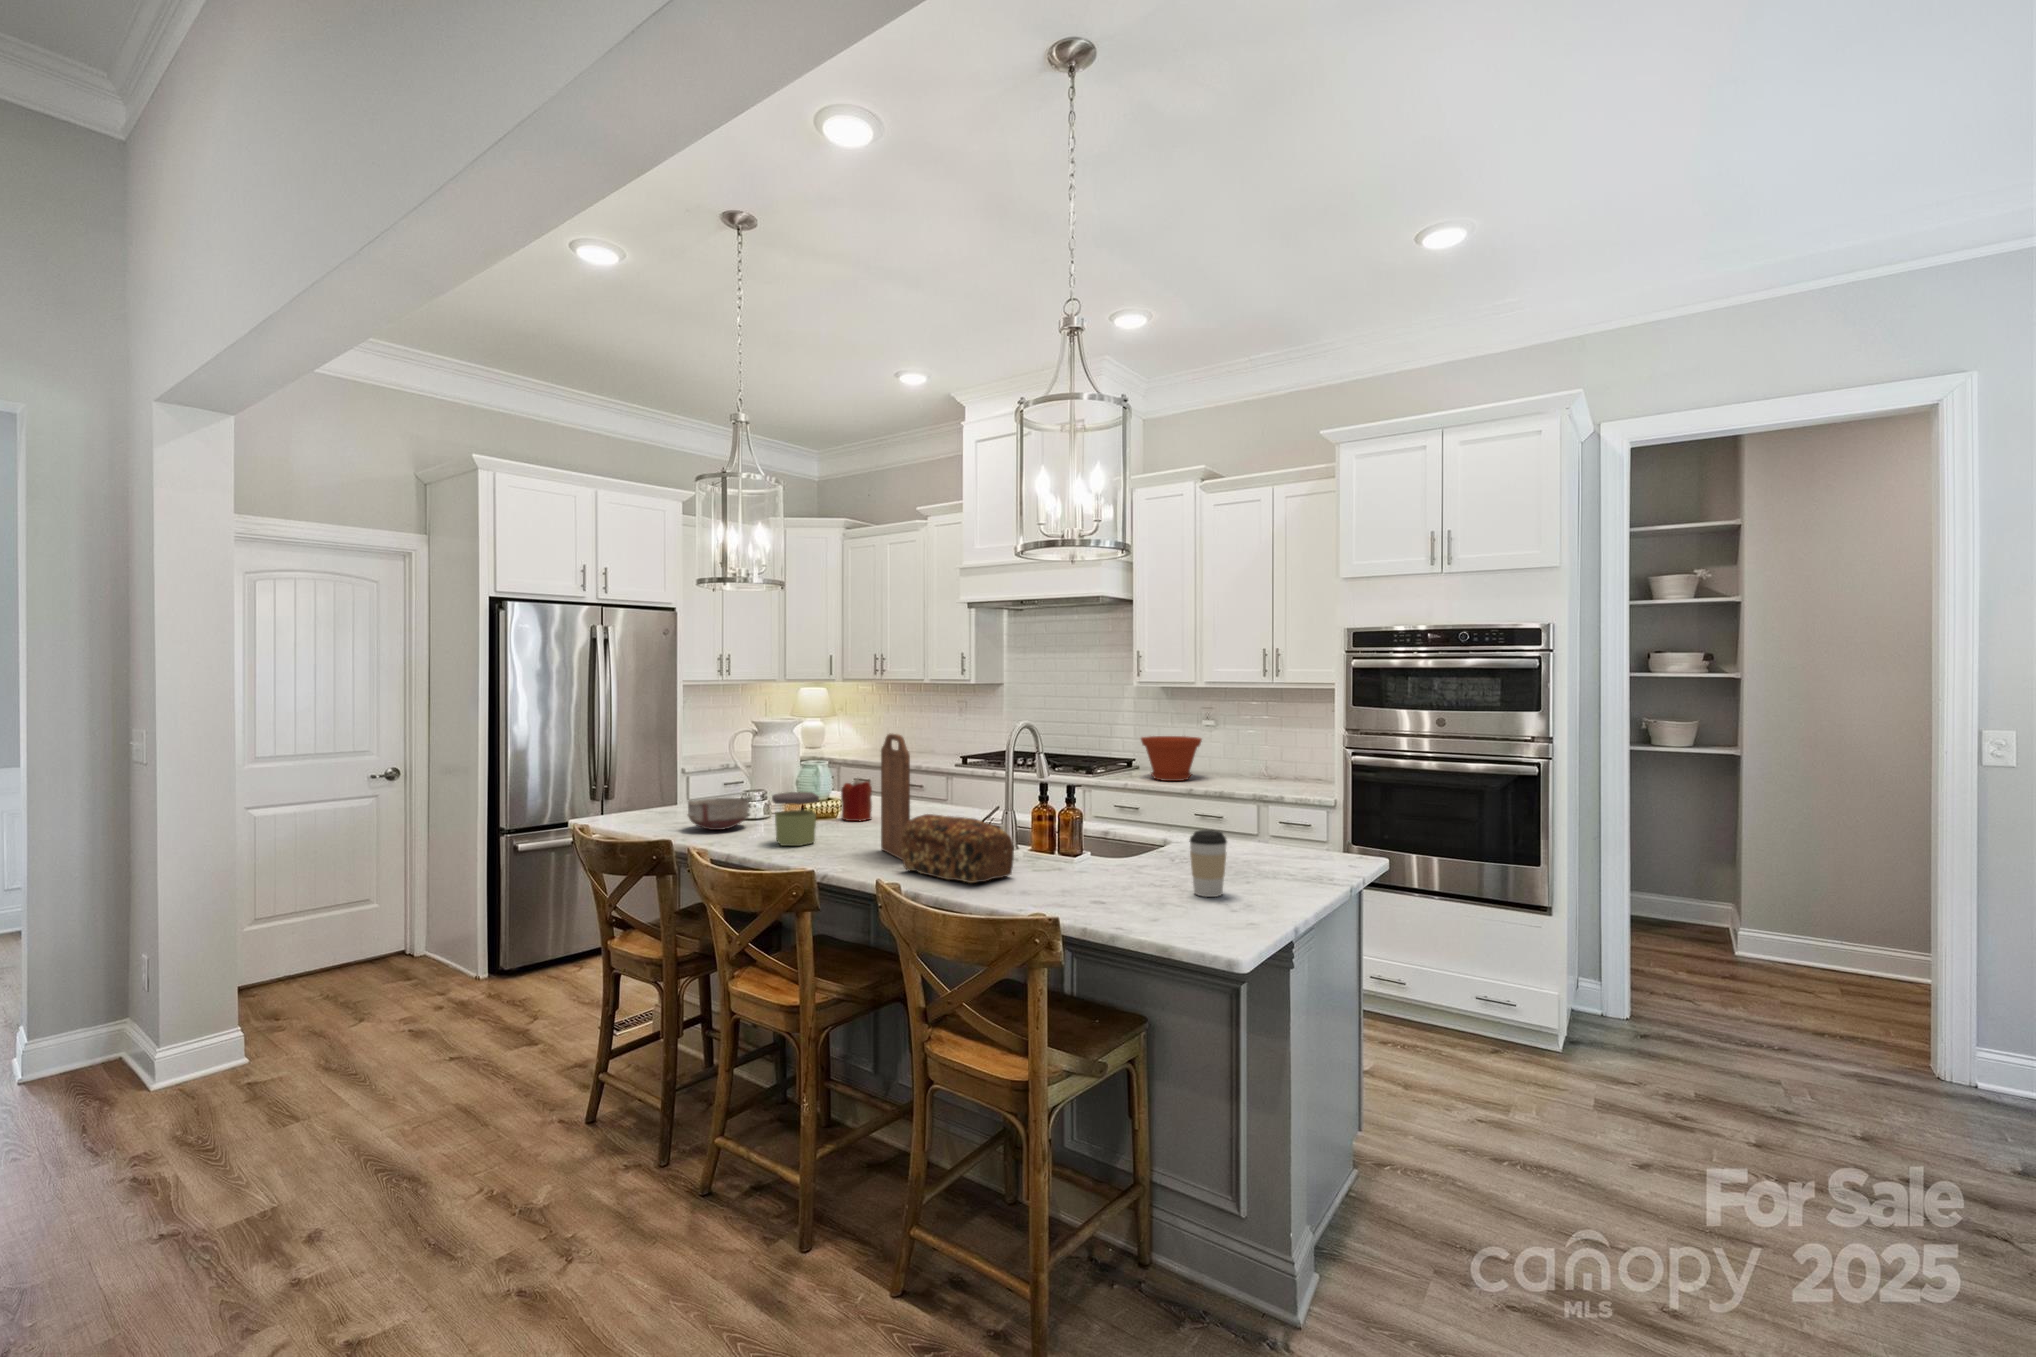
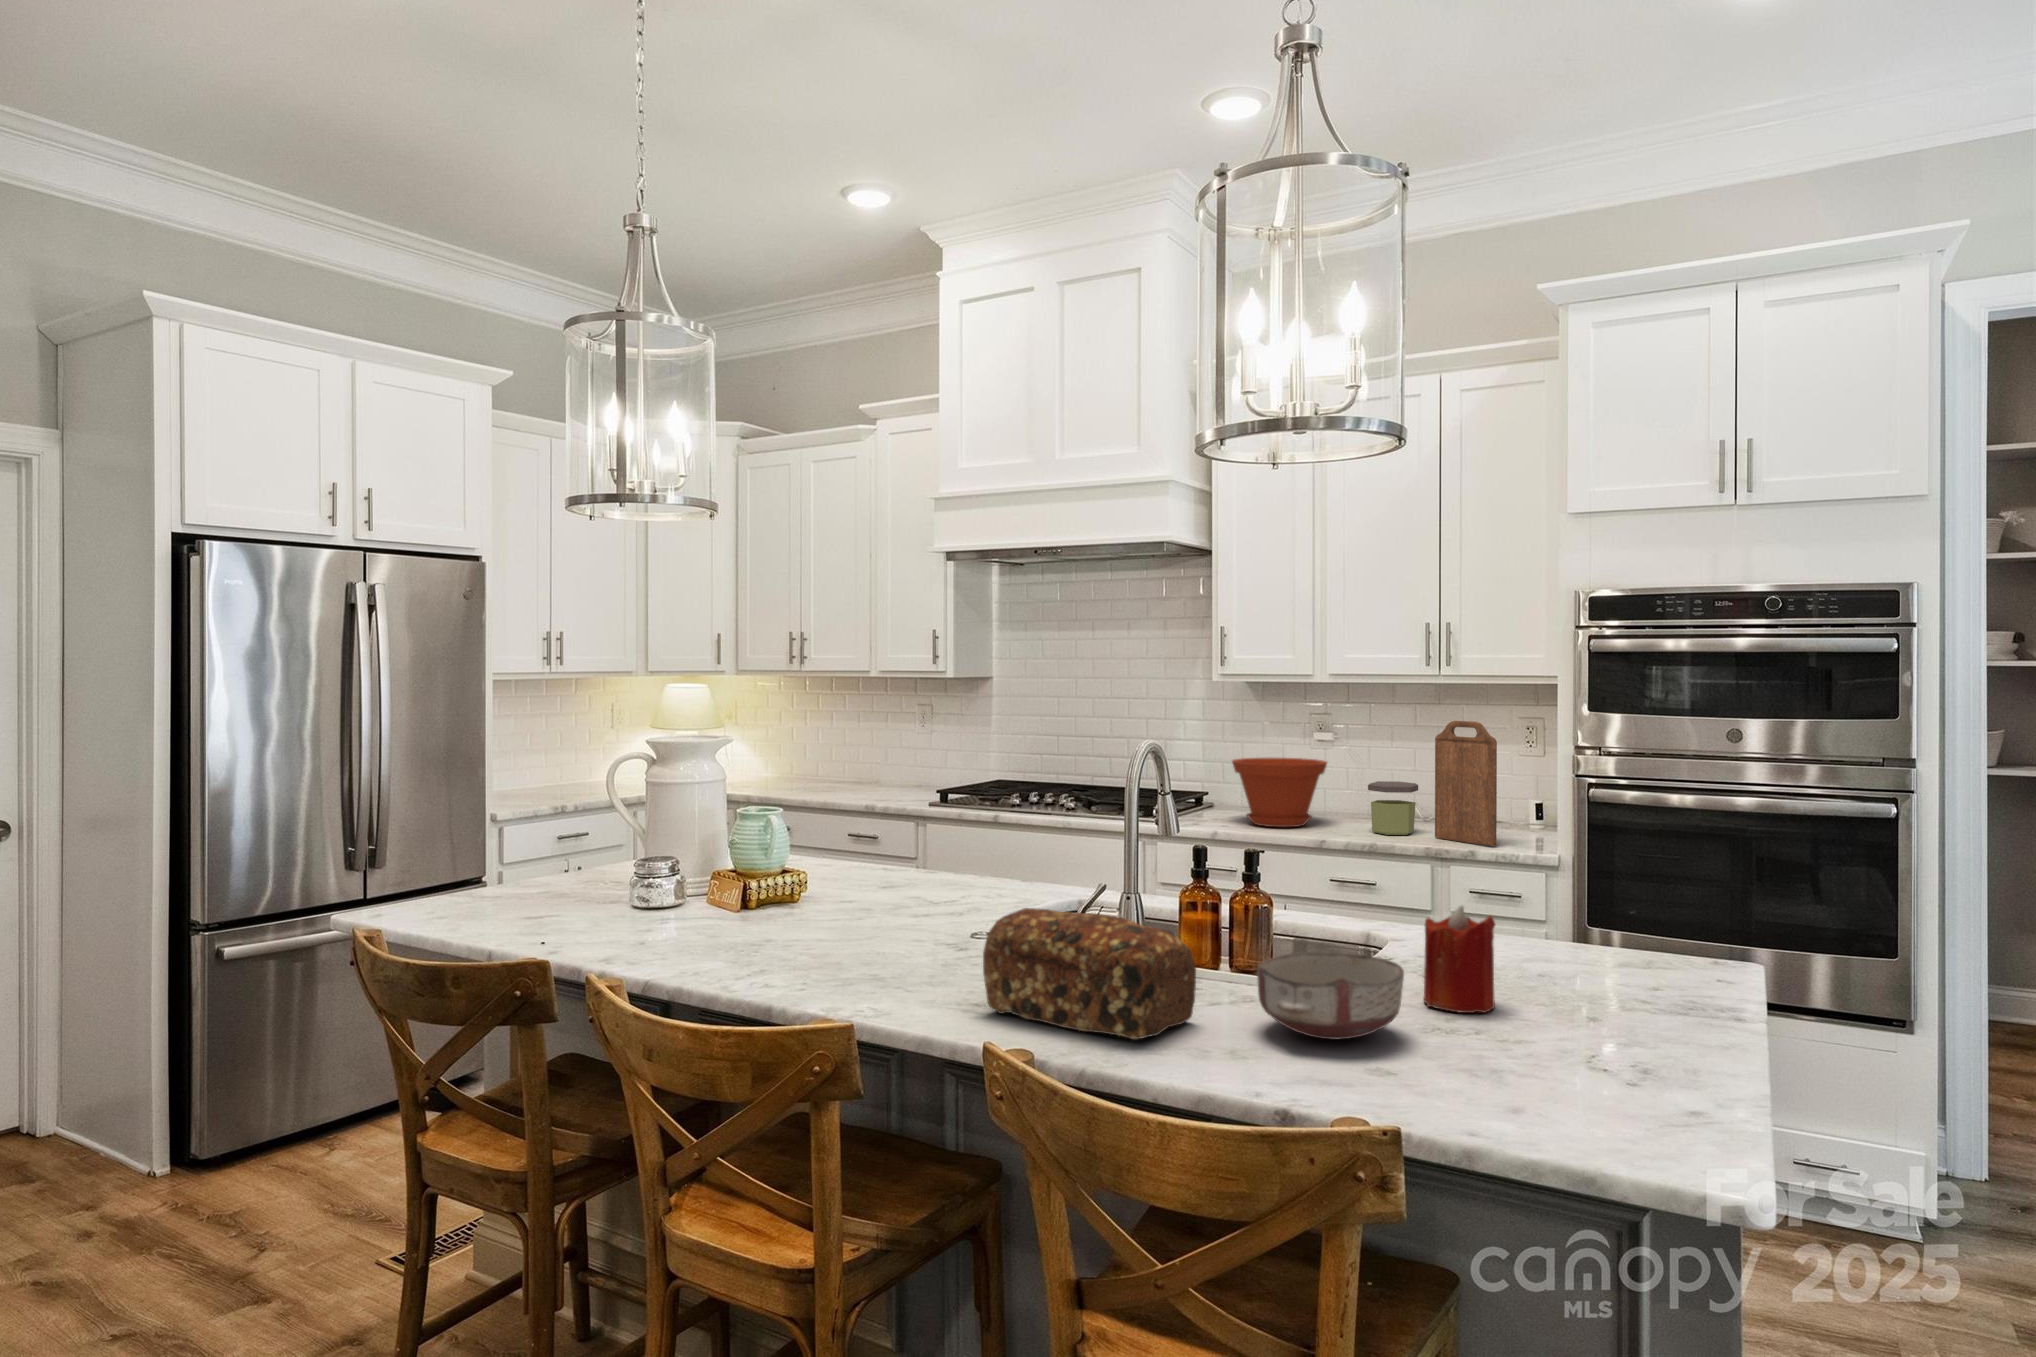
cutting board: present [881,733,910,860] -> present [1435,721,1497,846]
candle: present [841,778,872,821] -> present [1424,906,1495,1013]
jar: present [772,792,819,846] -> present [1368,781,1418,835]
ceramic bowl: present [688,798,749,830] -> present [1257,952,1404,1040]
coffee cup: present [1189,830,1227,897] -> none [1536,936,1611,1059]

